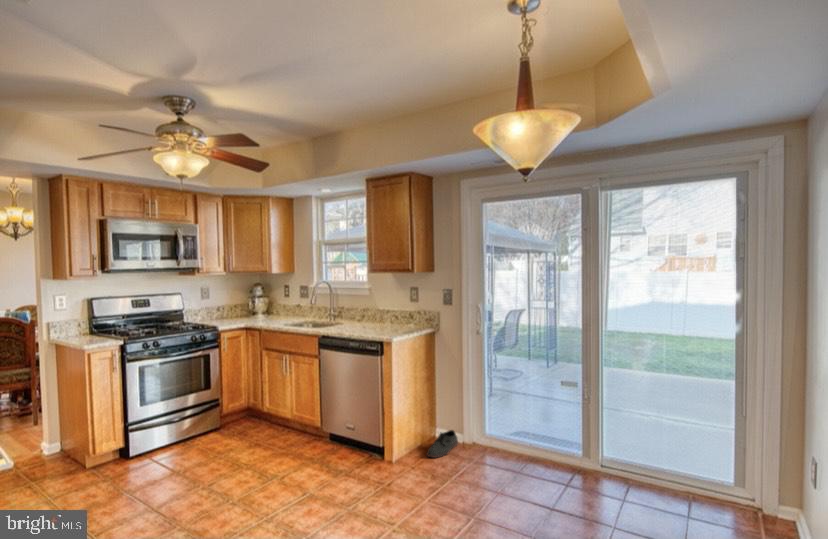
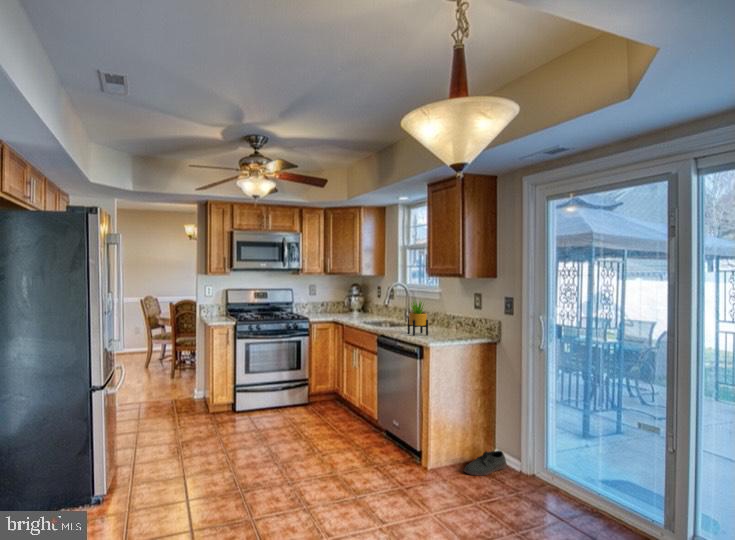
potted plant: none [353,293,377,333] -> present [408,301,428,336]

